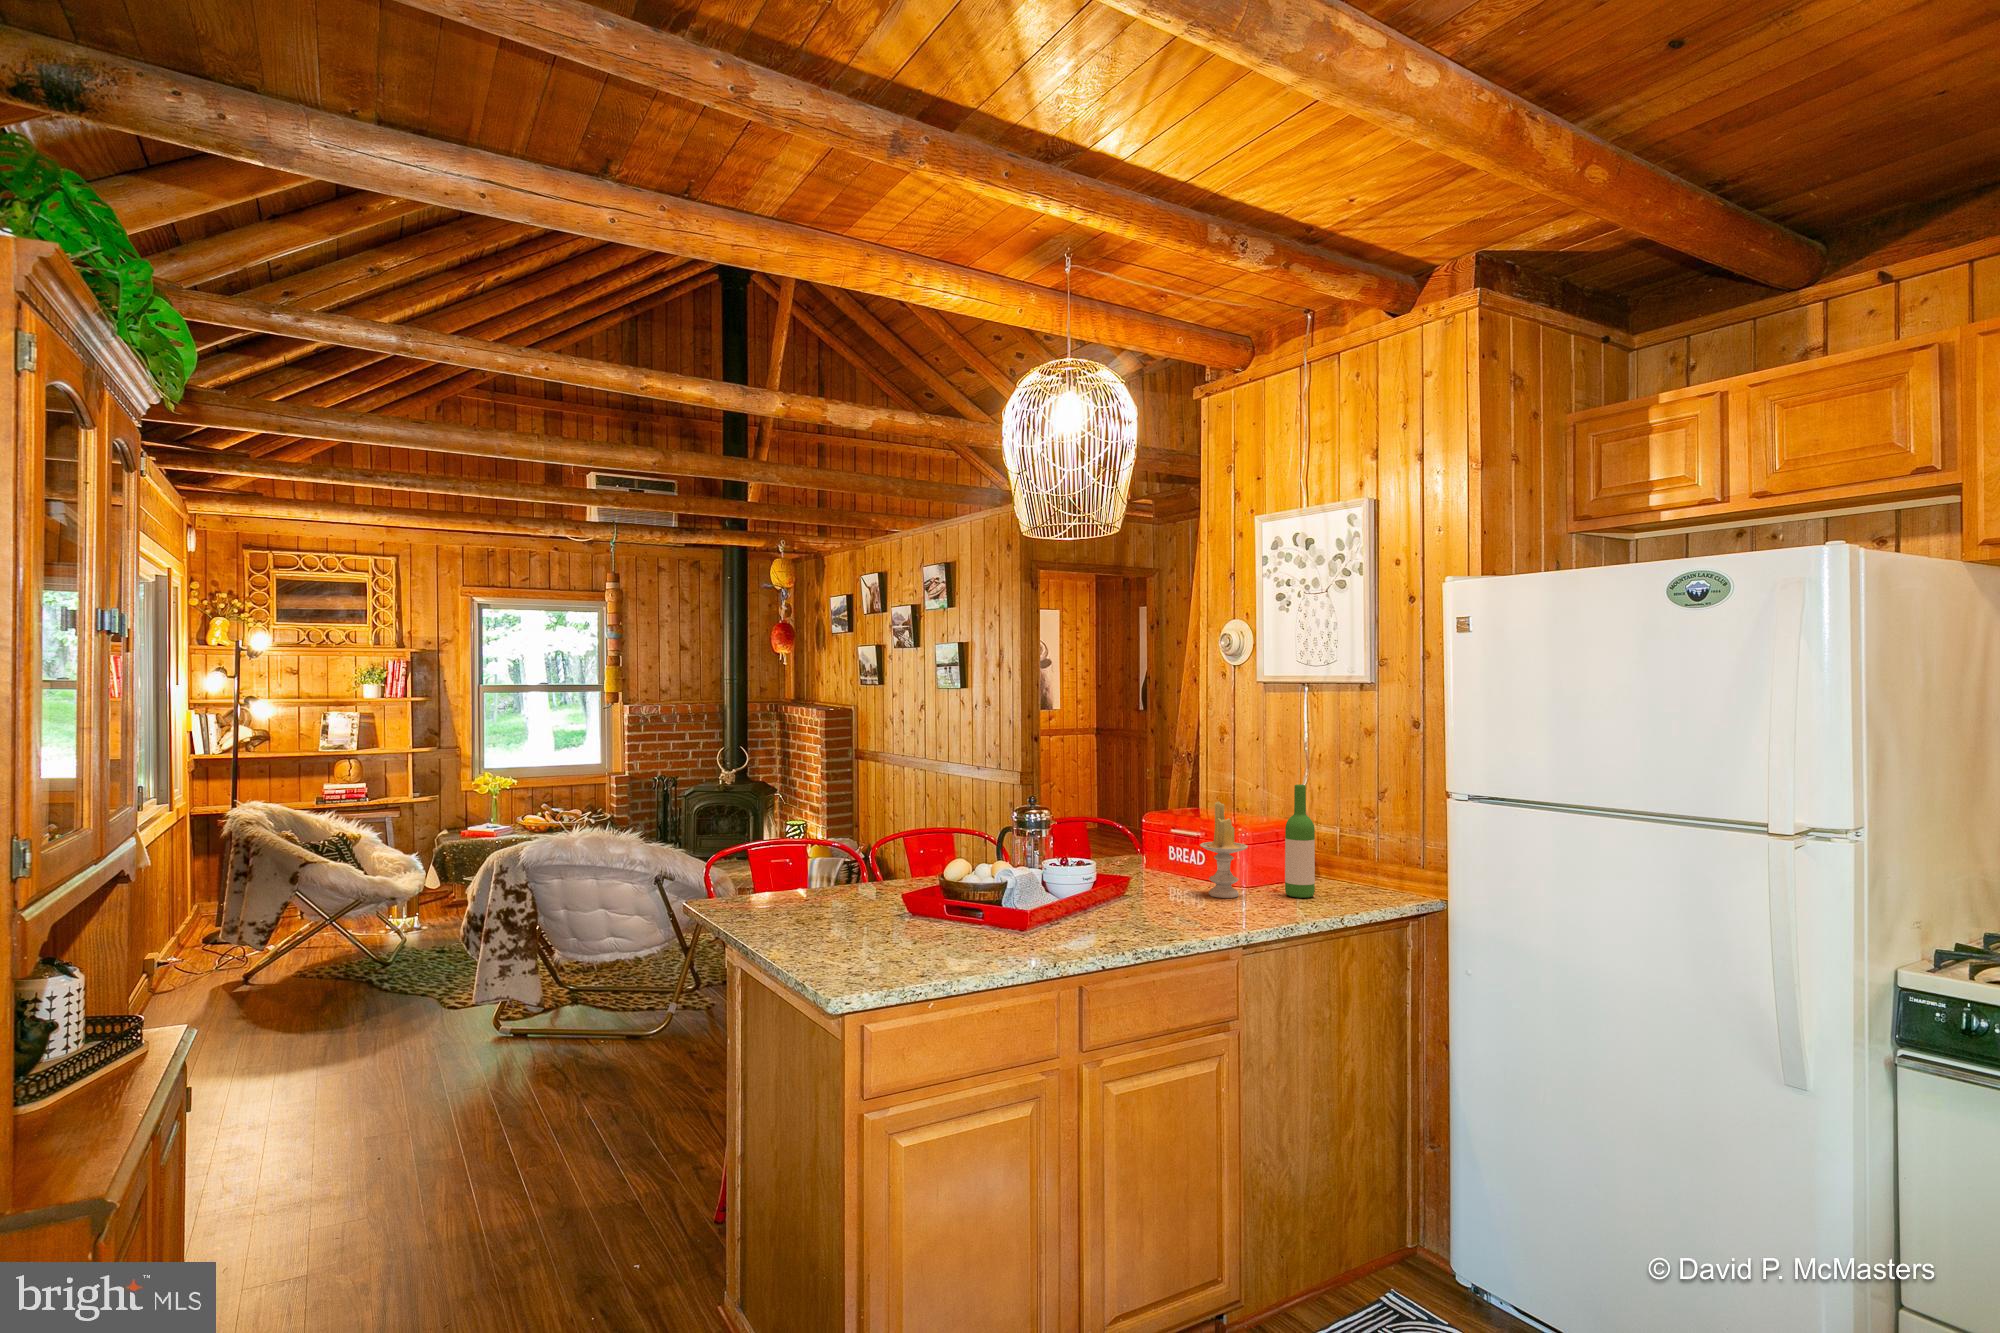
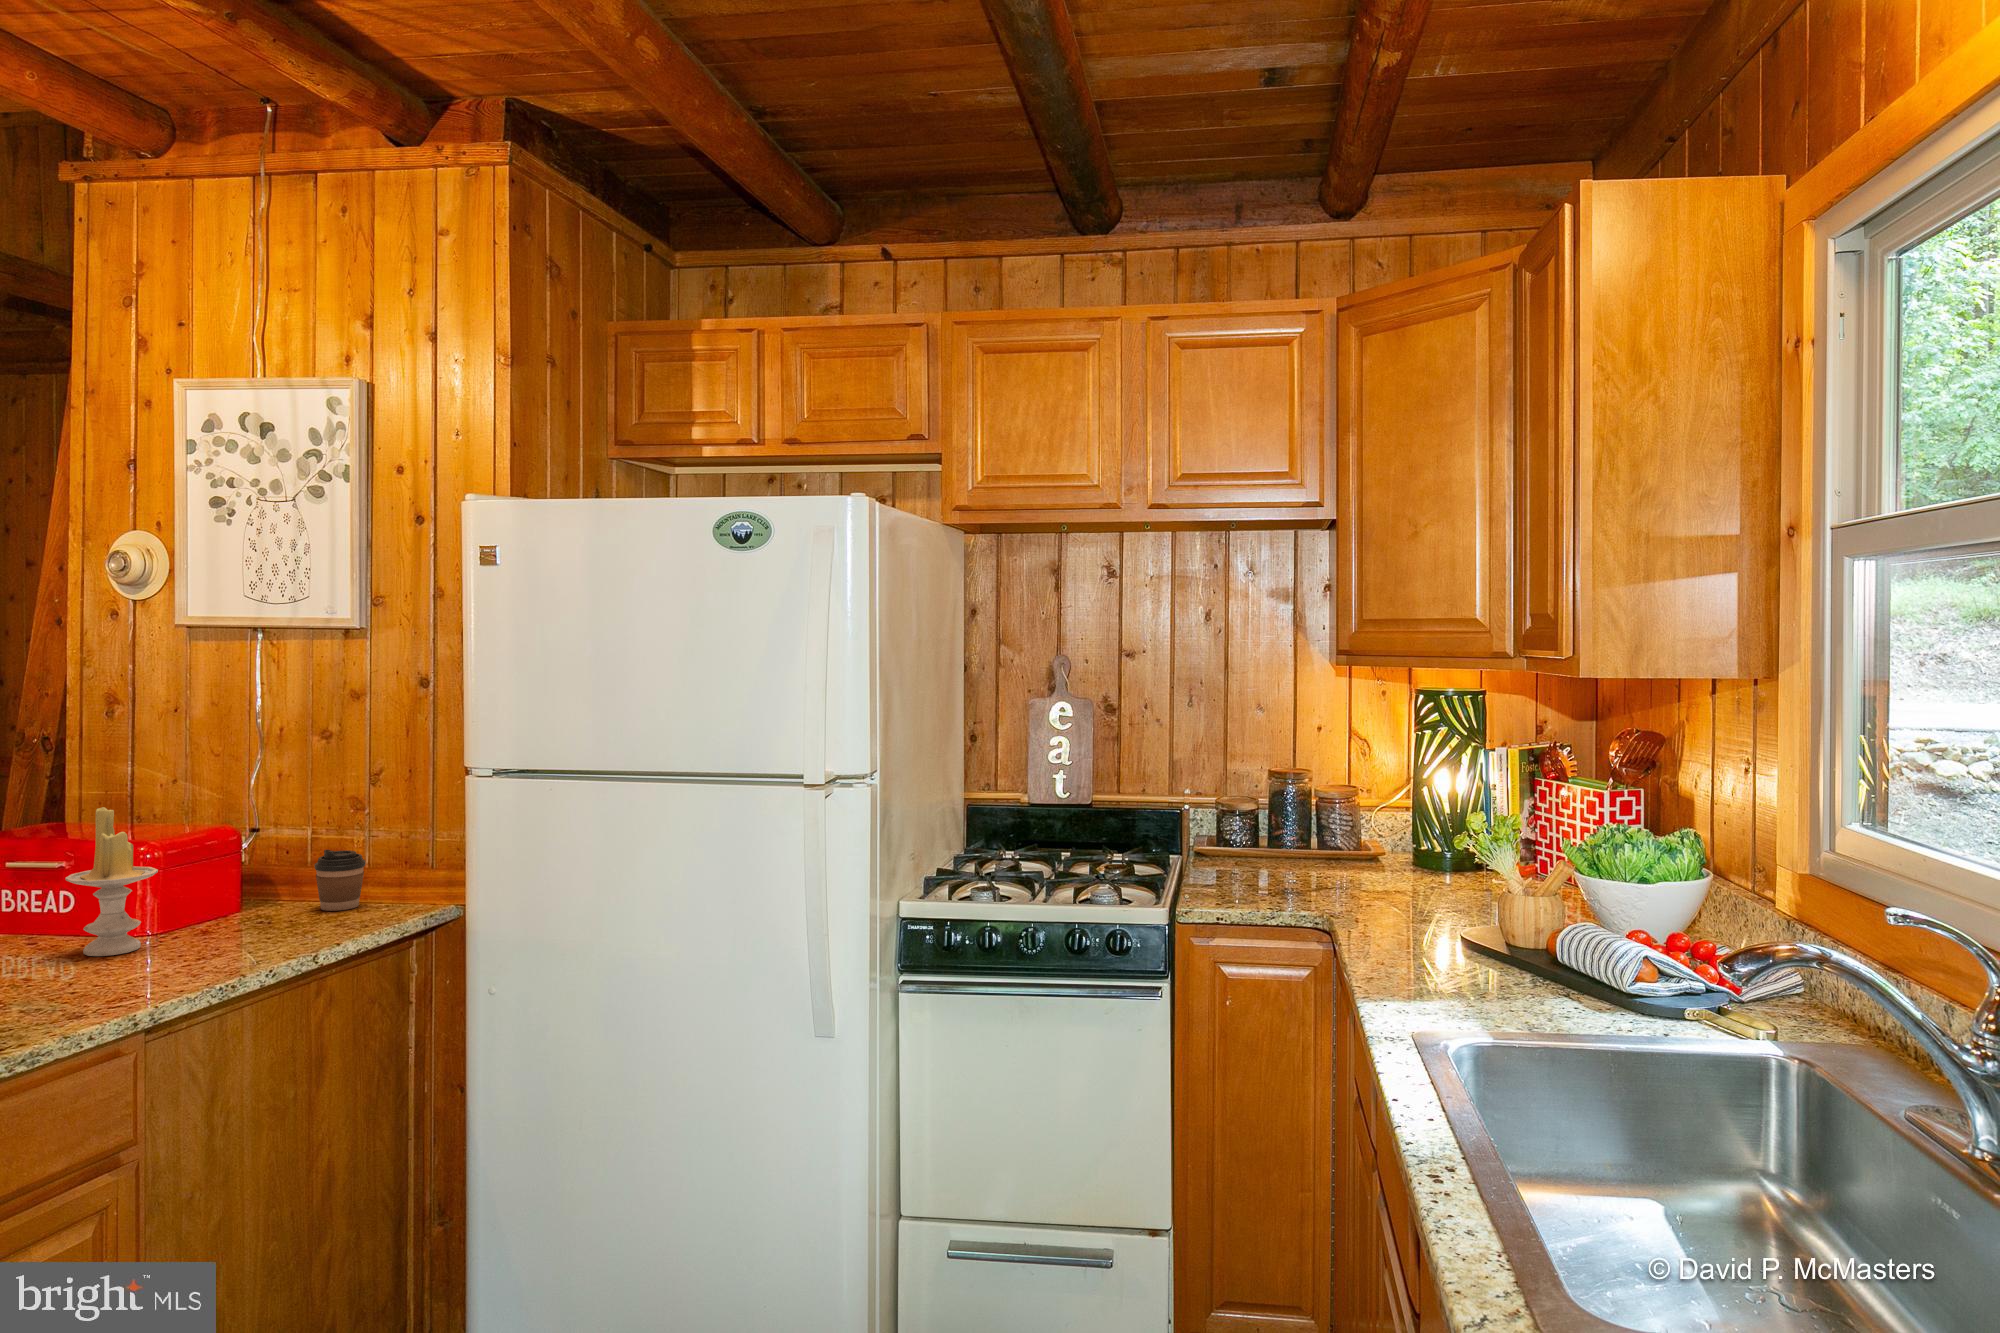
wine bottle: present [1285,785,1315,898] -> none [224,771,273,933]
coffee cup: none [1341,847,1376,893] -> present [315,850,365,911]

